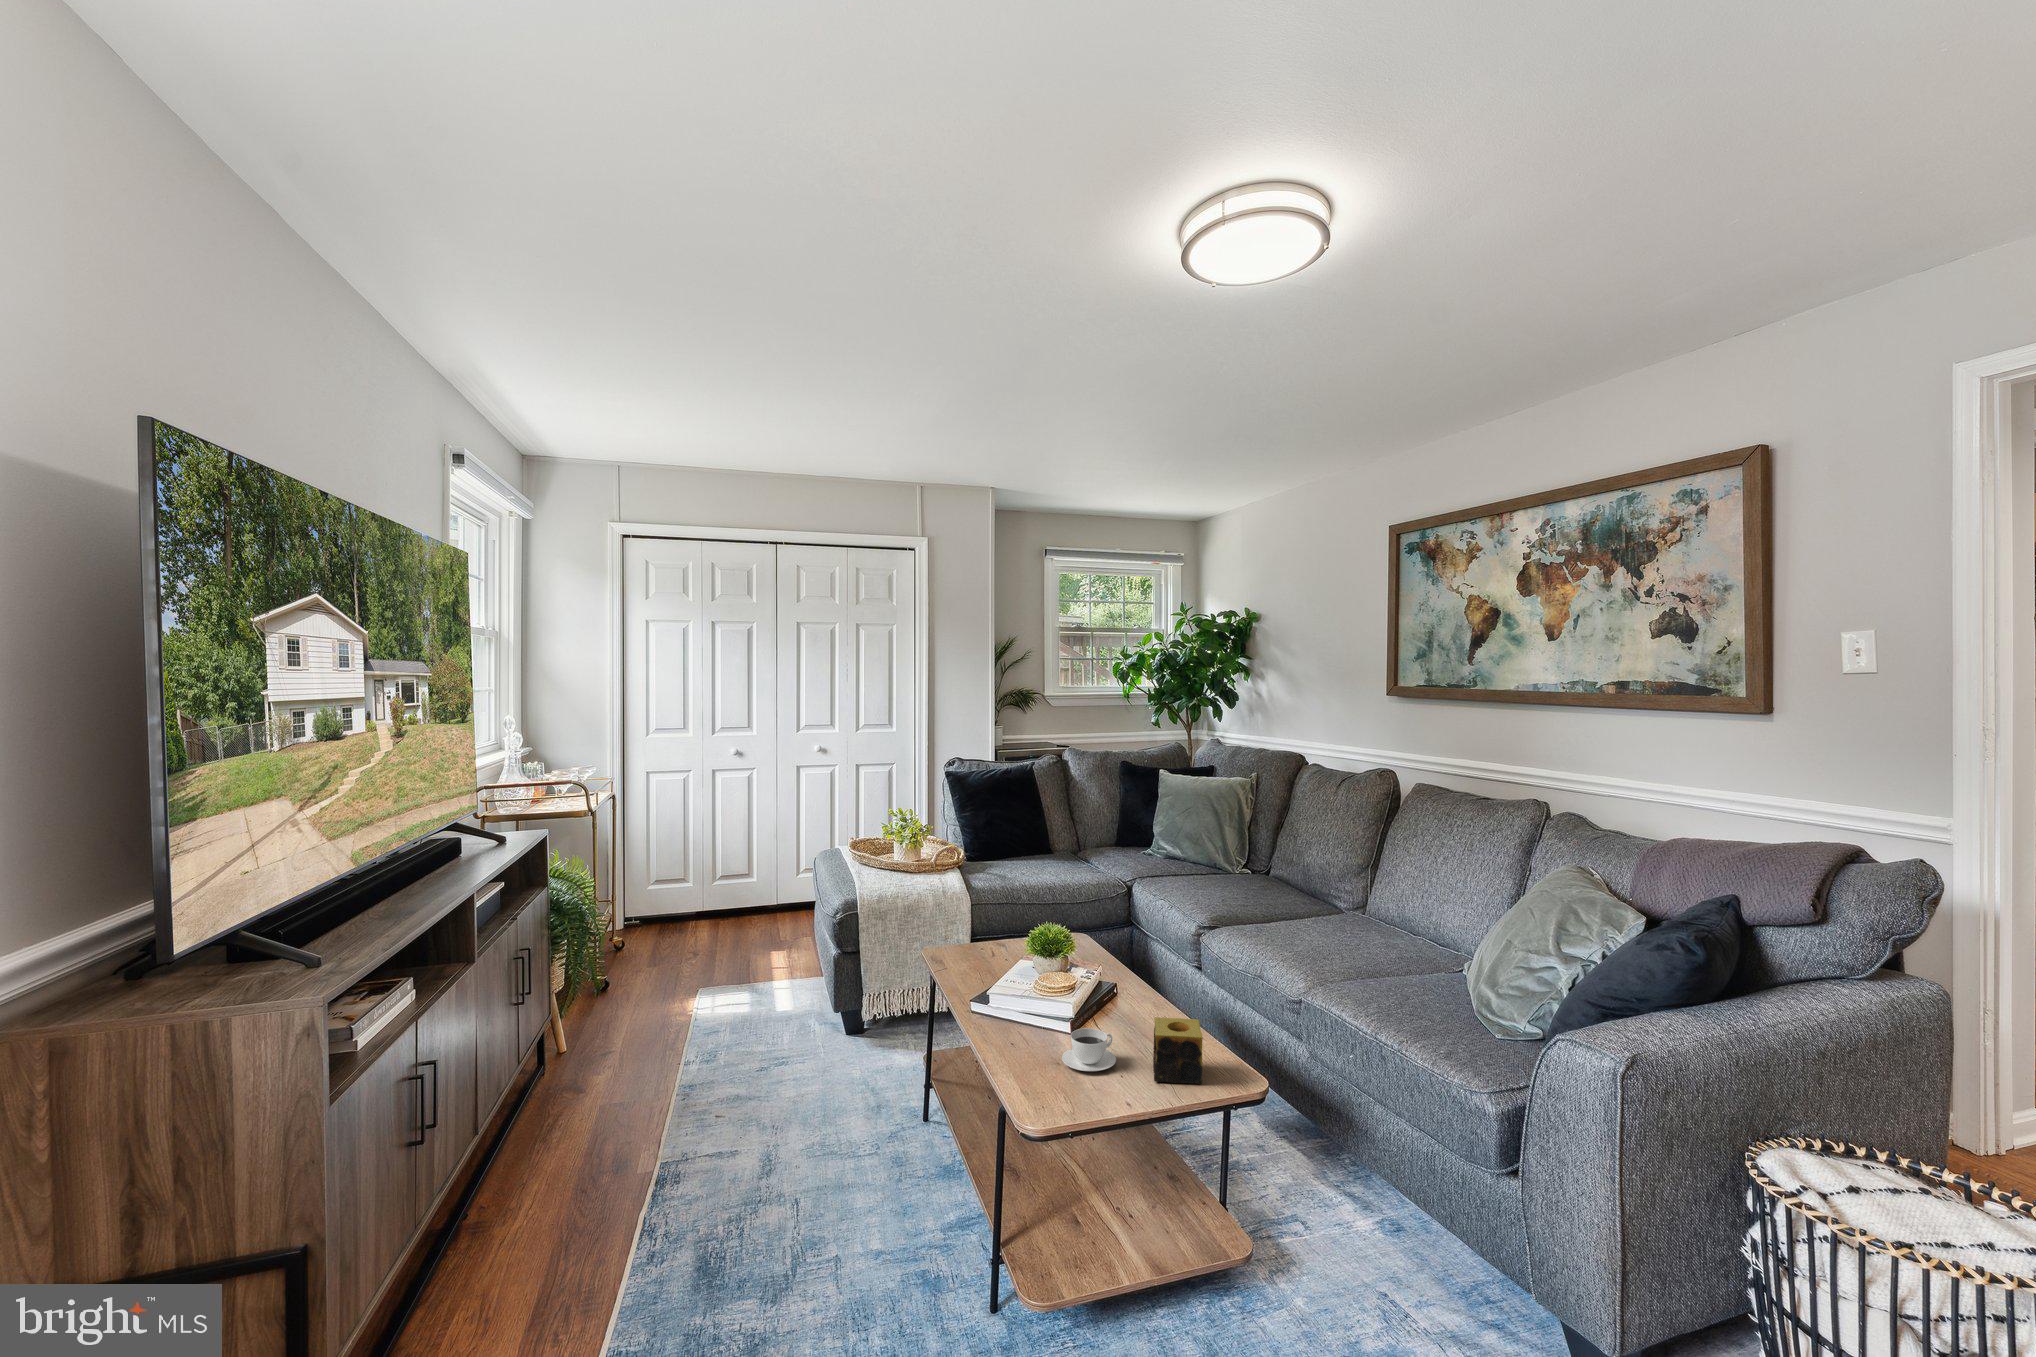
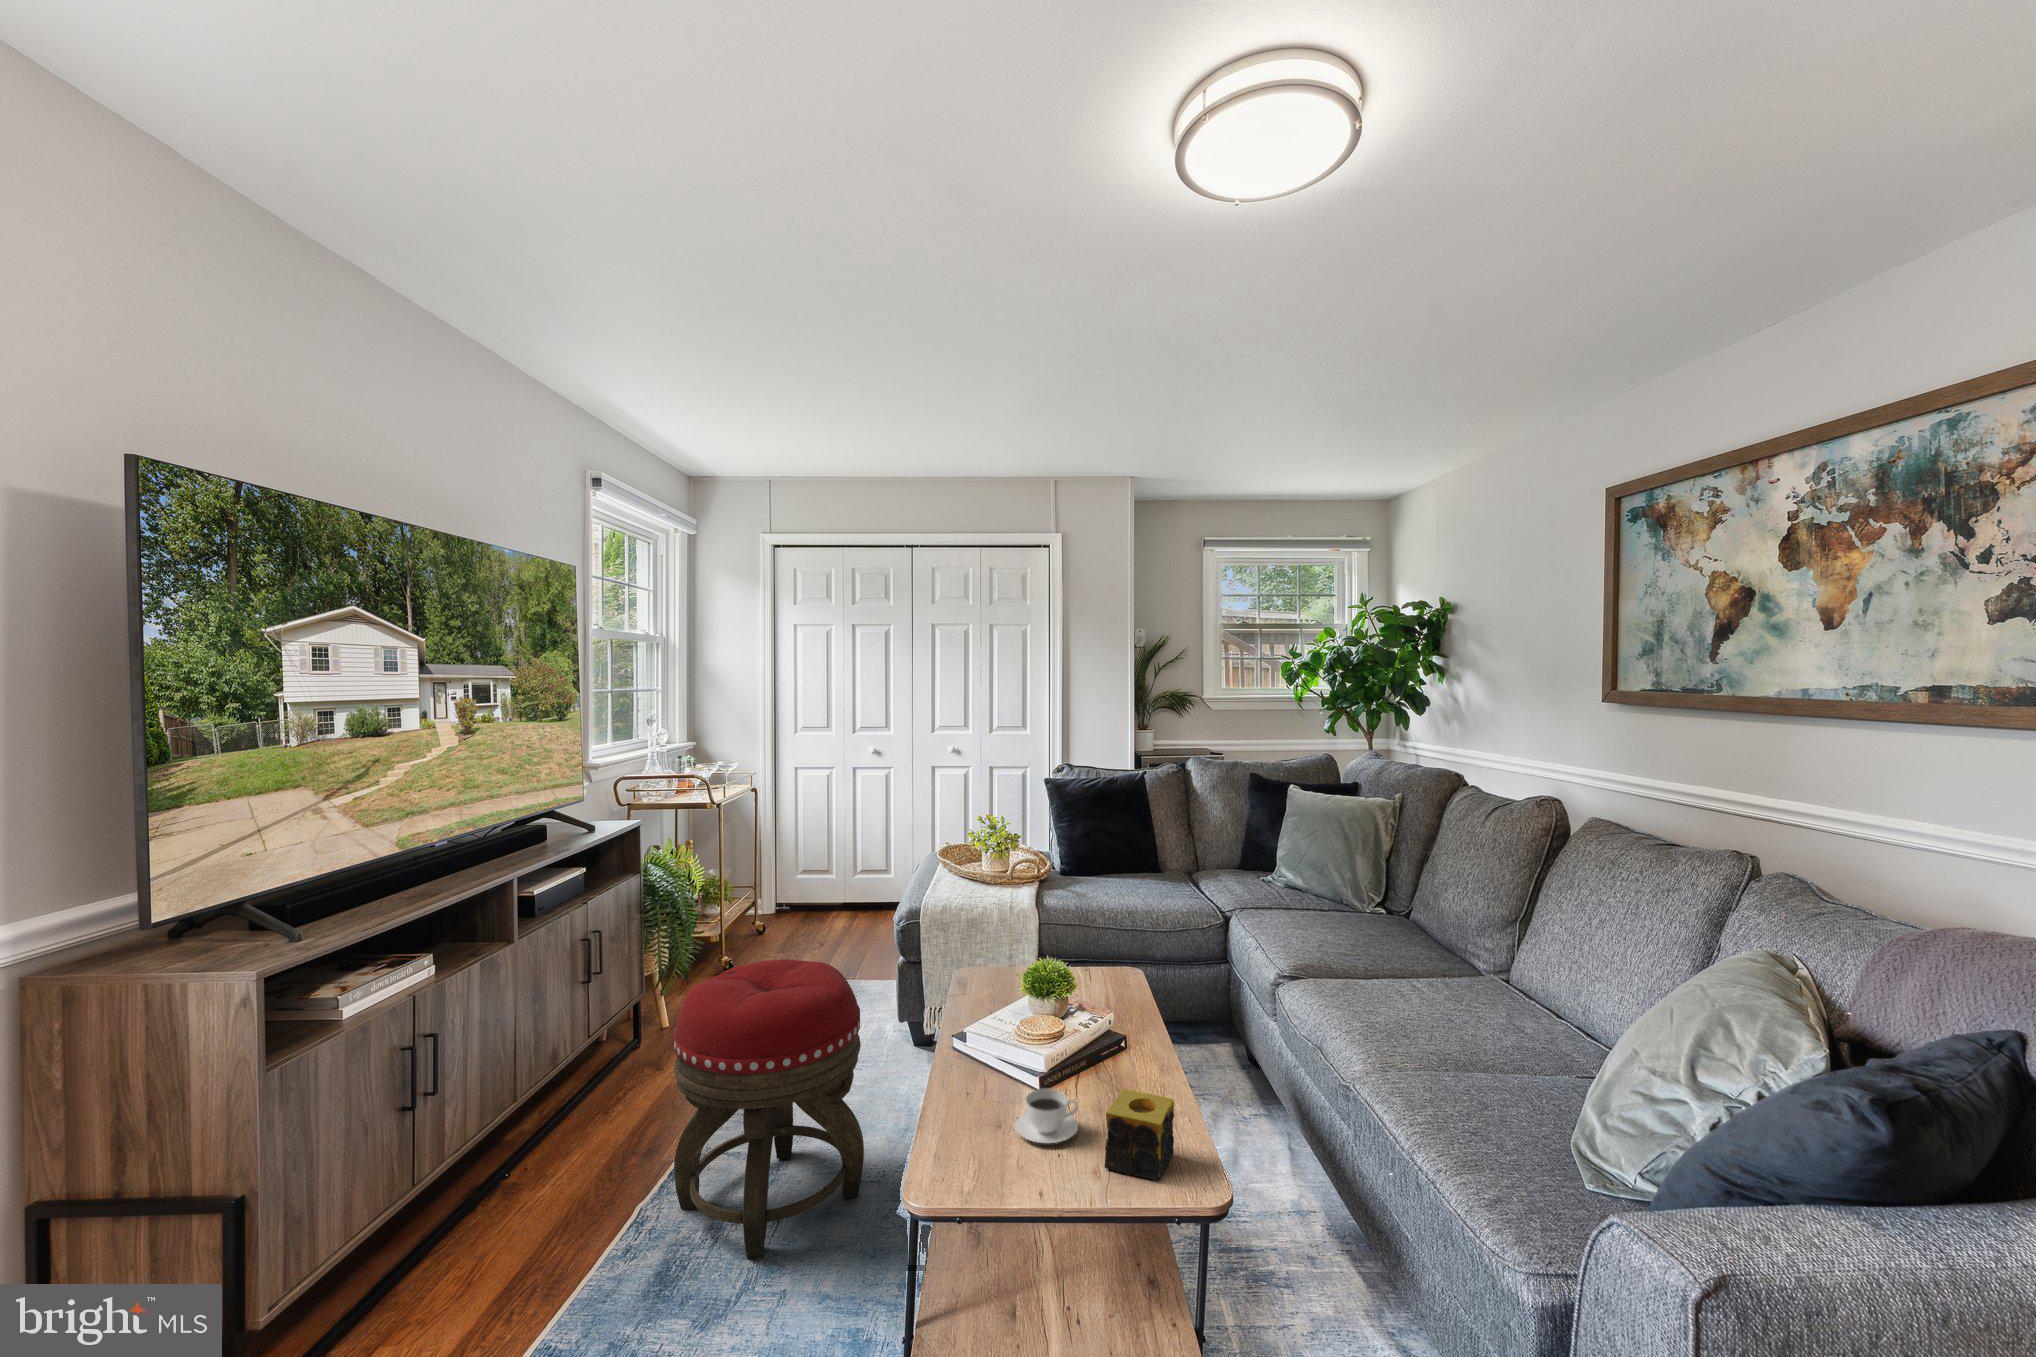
footstool: none [676,952,863,1237] -> present [674,959,864,1259]

